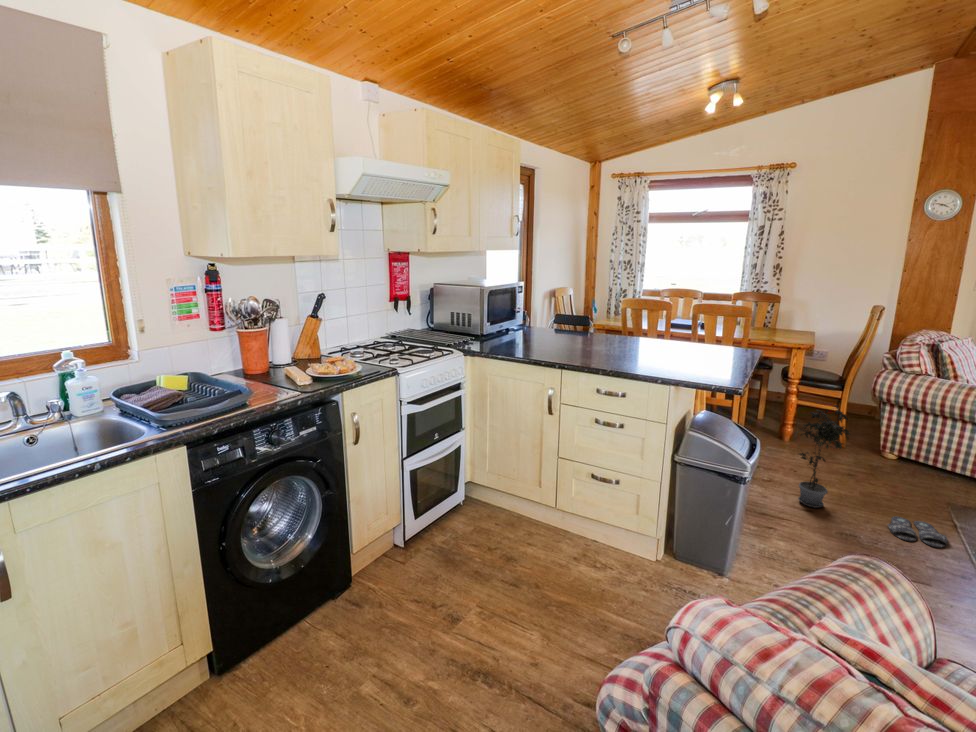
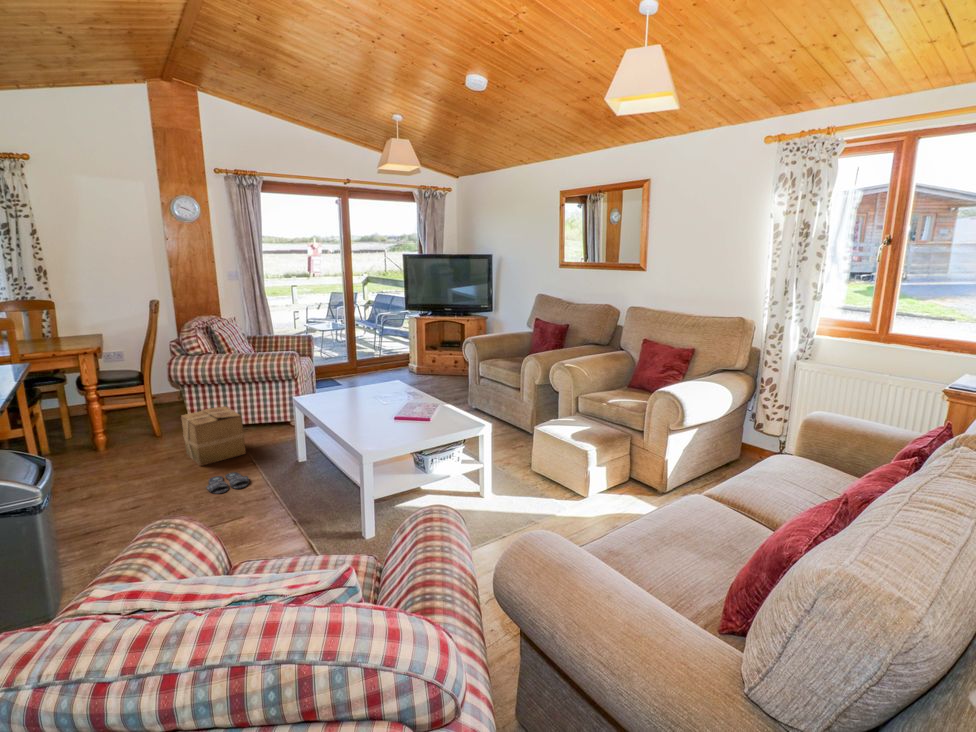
potted plant: present [798,405,850,508] -> none [100,399,154,503]
cardboard box: none [868,434,956,506] -> present [181,406,246,466]

